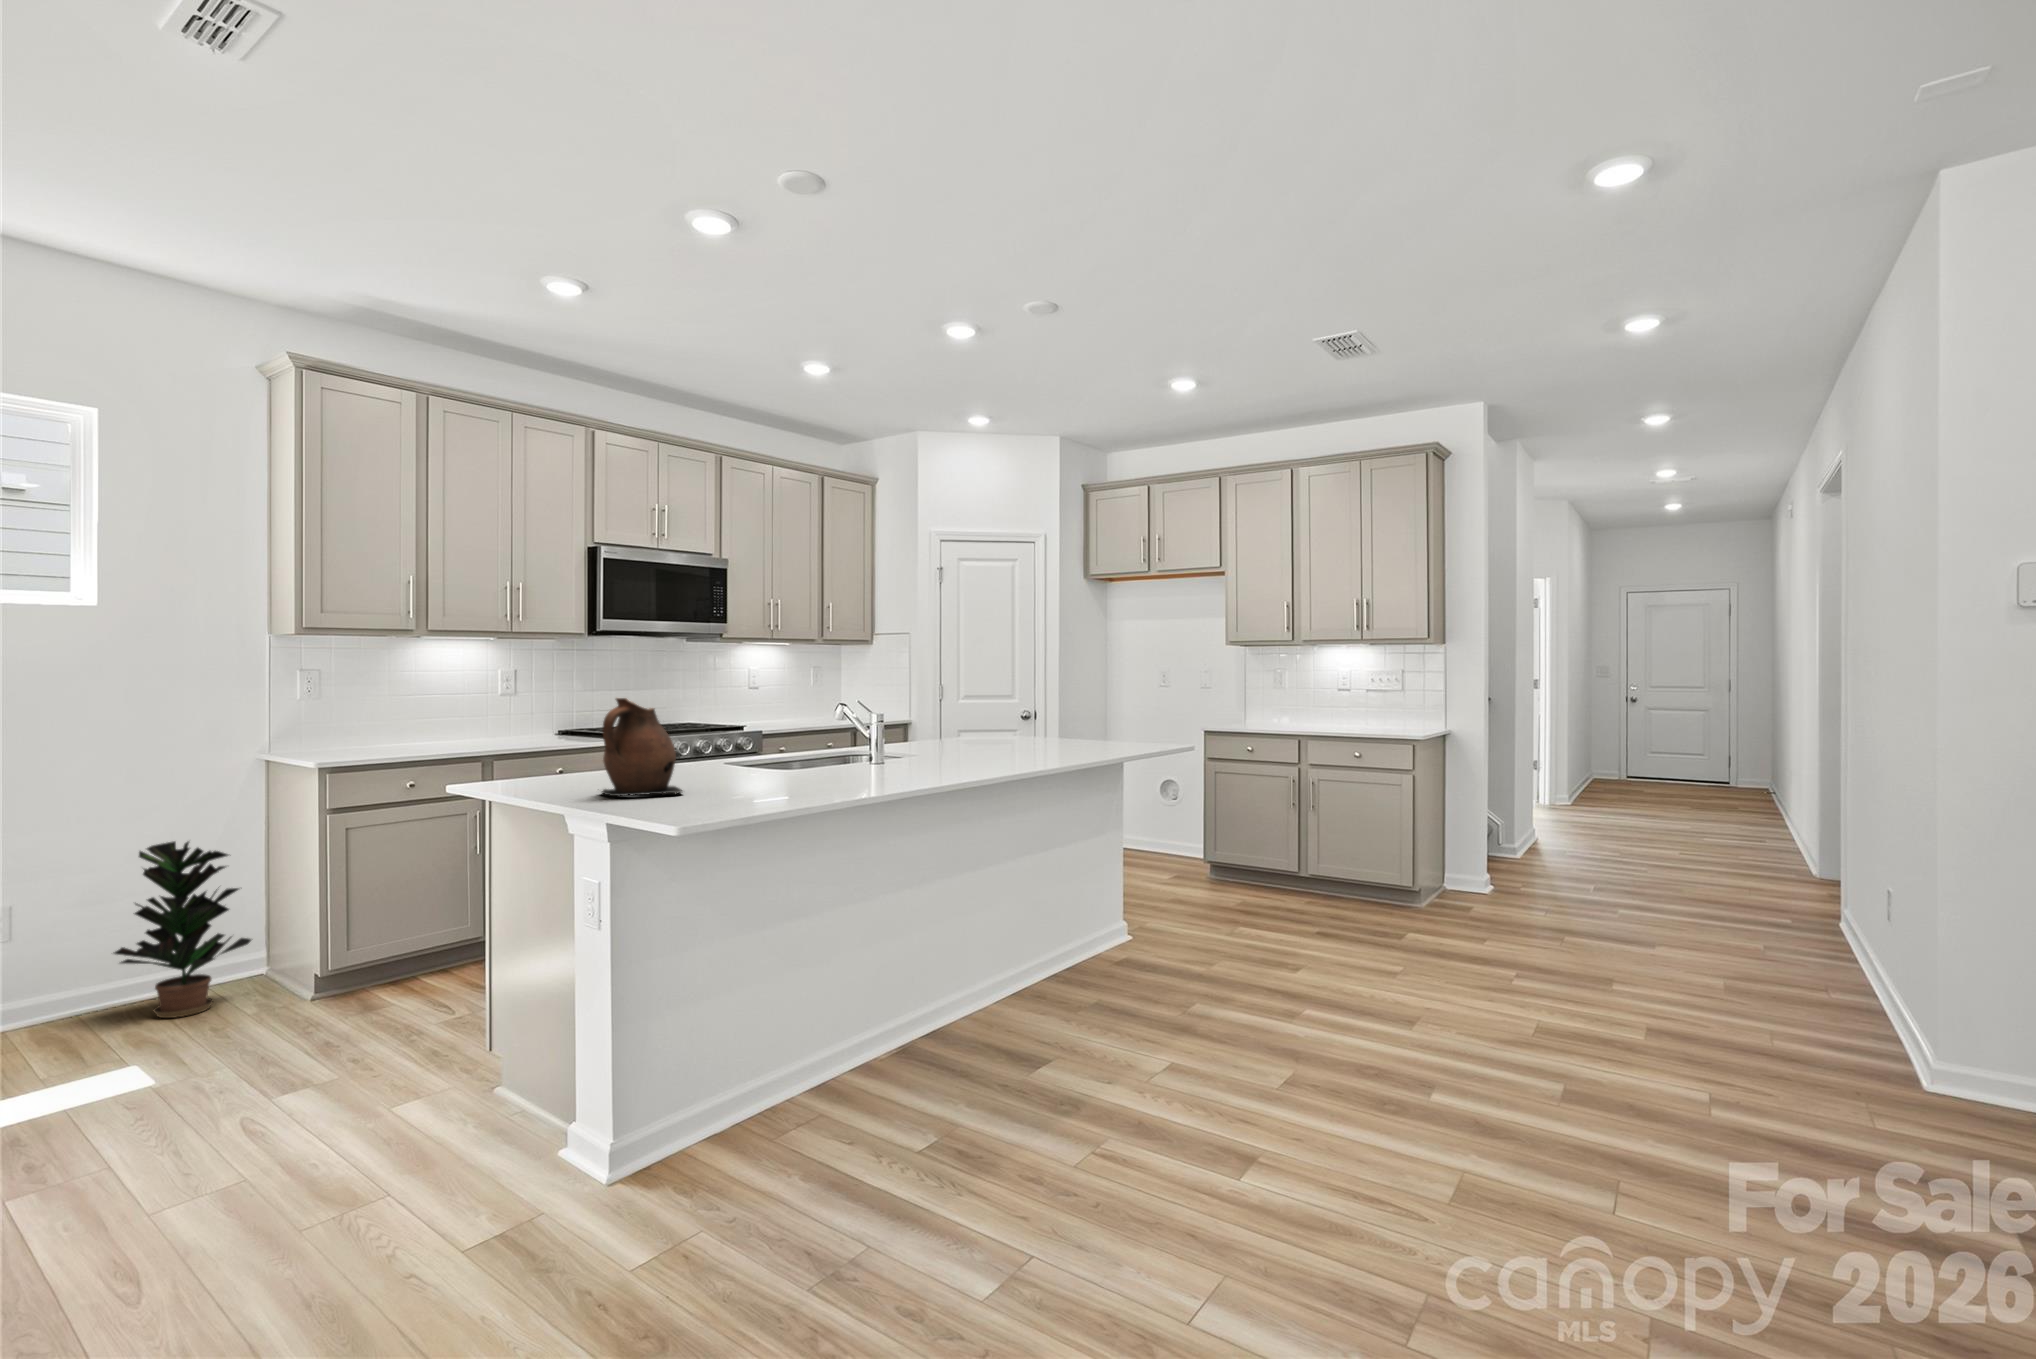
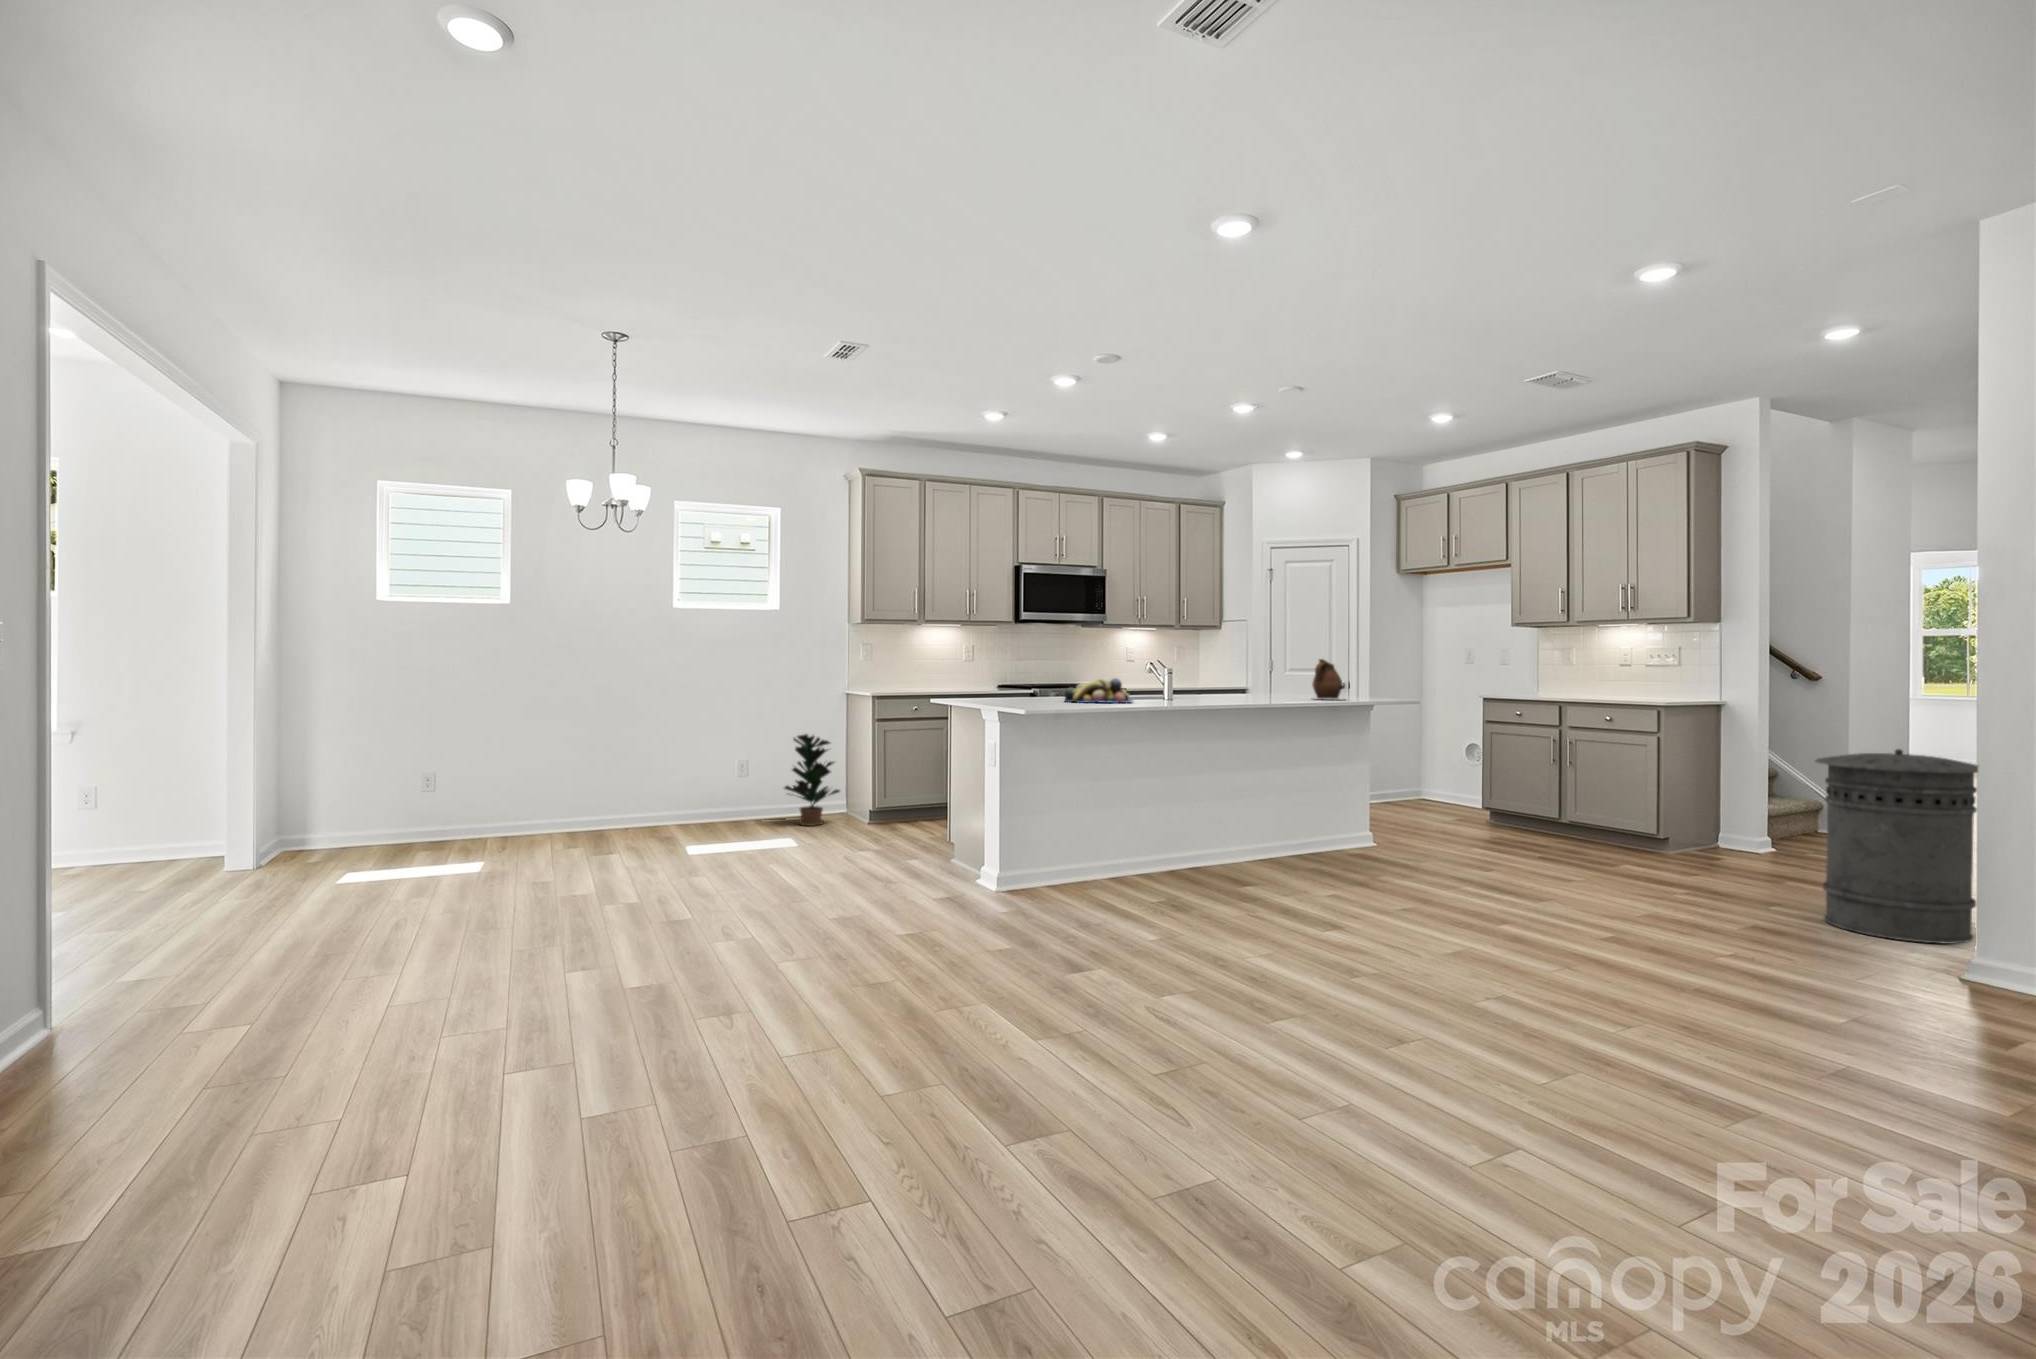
ceramic pitcher: present [602,698,682,796] -> present [1312,659,1342,699]
fruit bowl: none [724,737,849,787] -> present [1064,677,1132,703]
trash can: none [1688,802,1885,1040] -> present [1816,749,1978,944]

